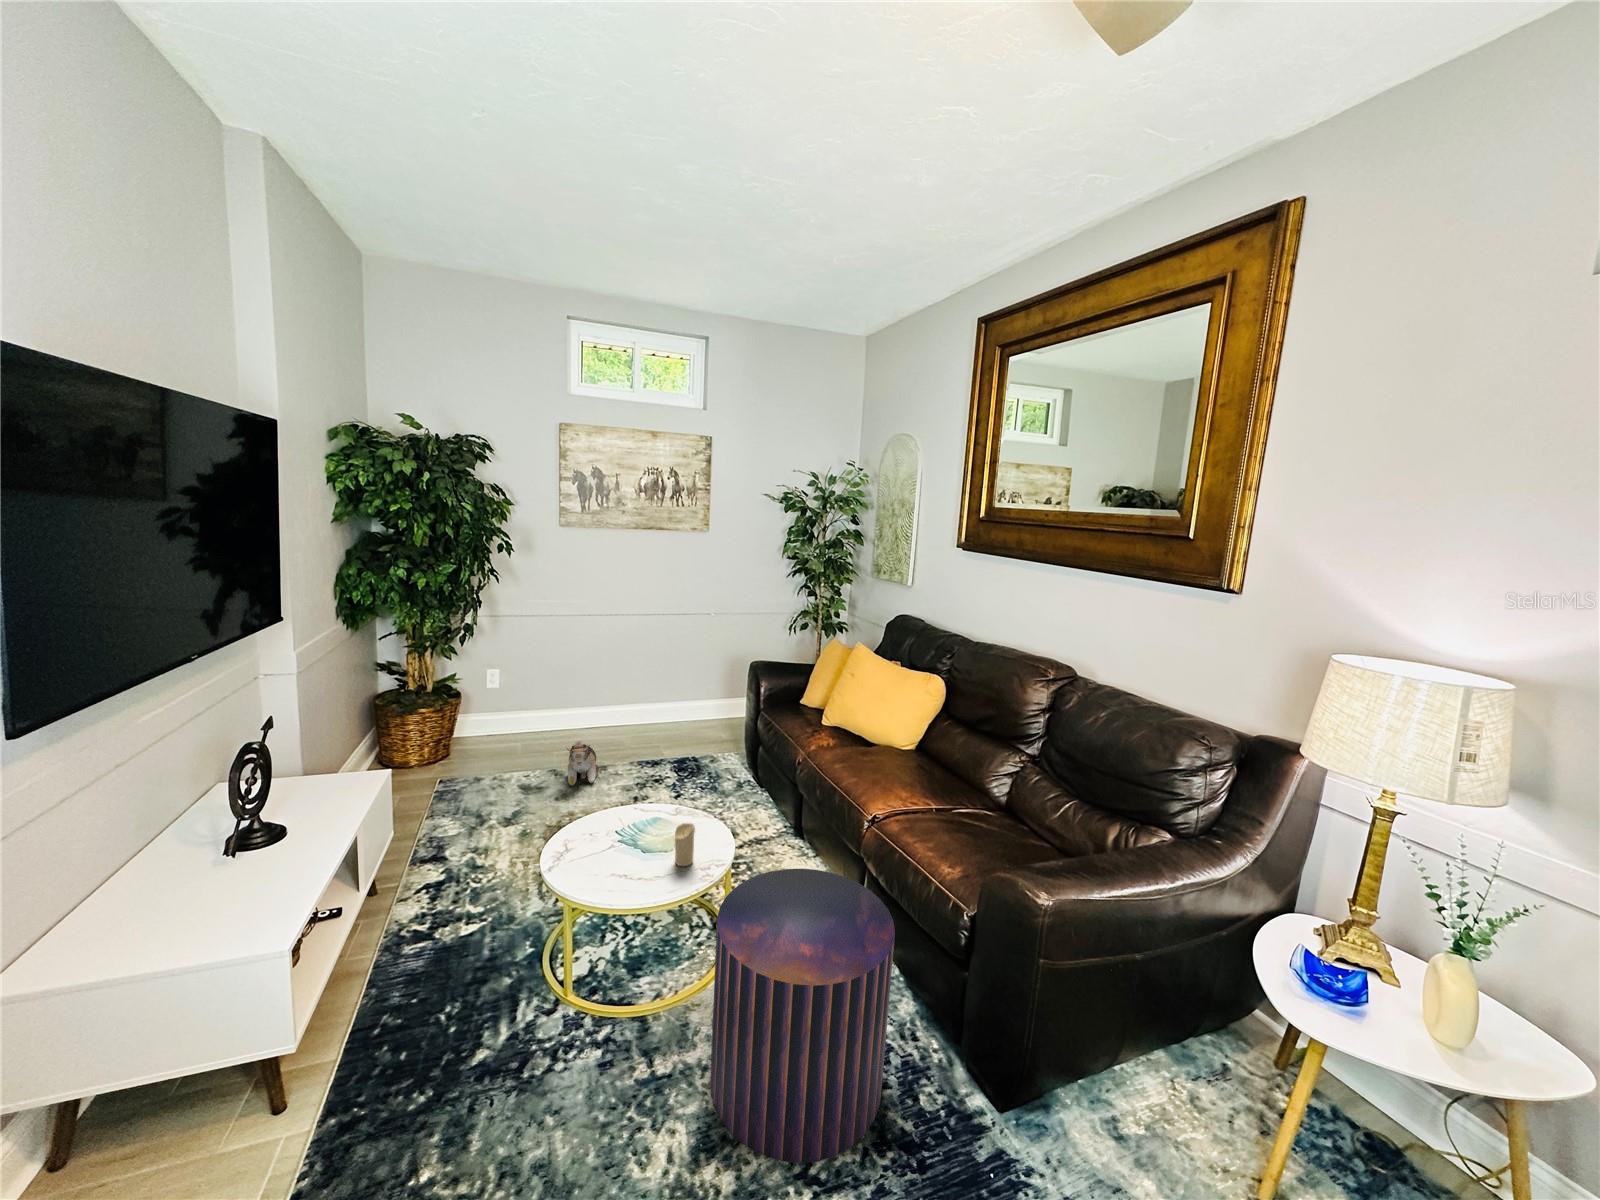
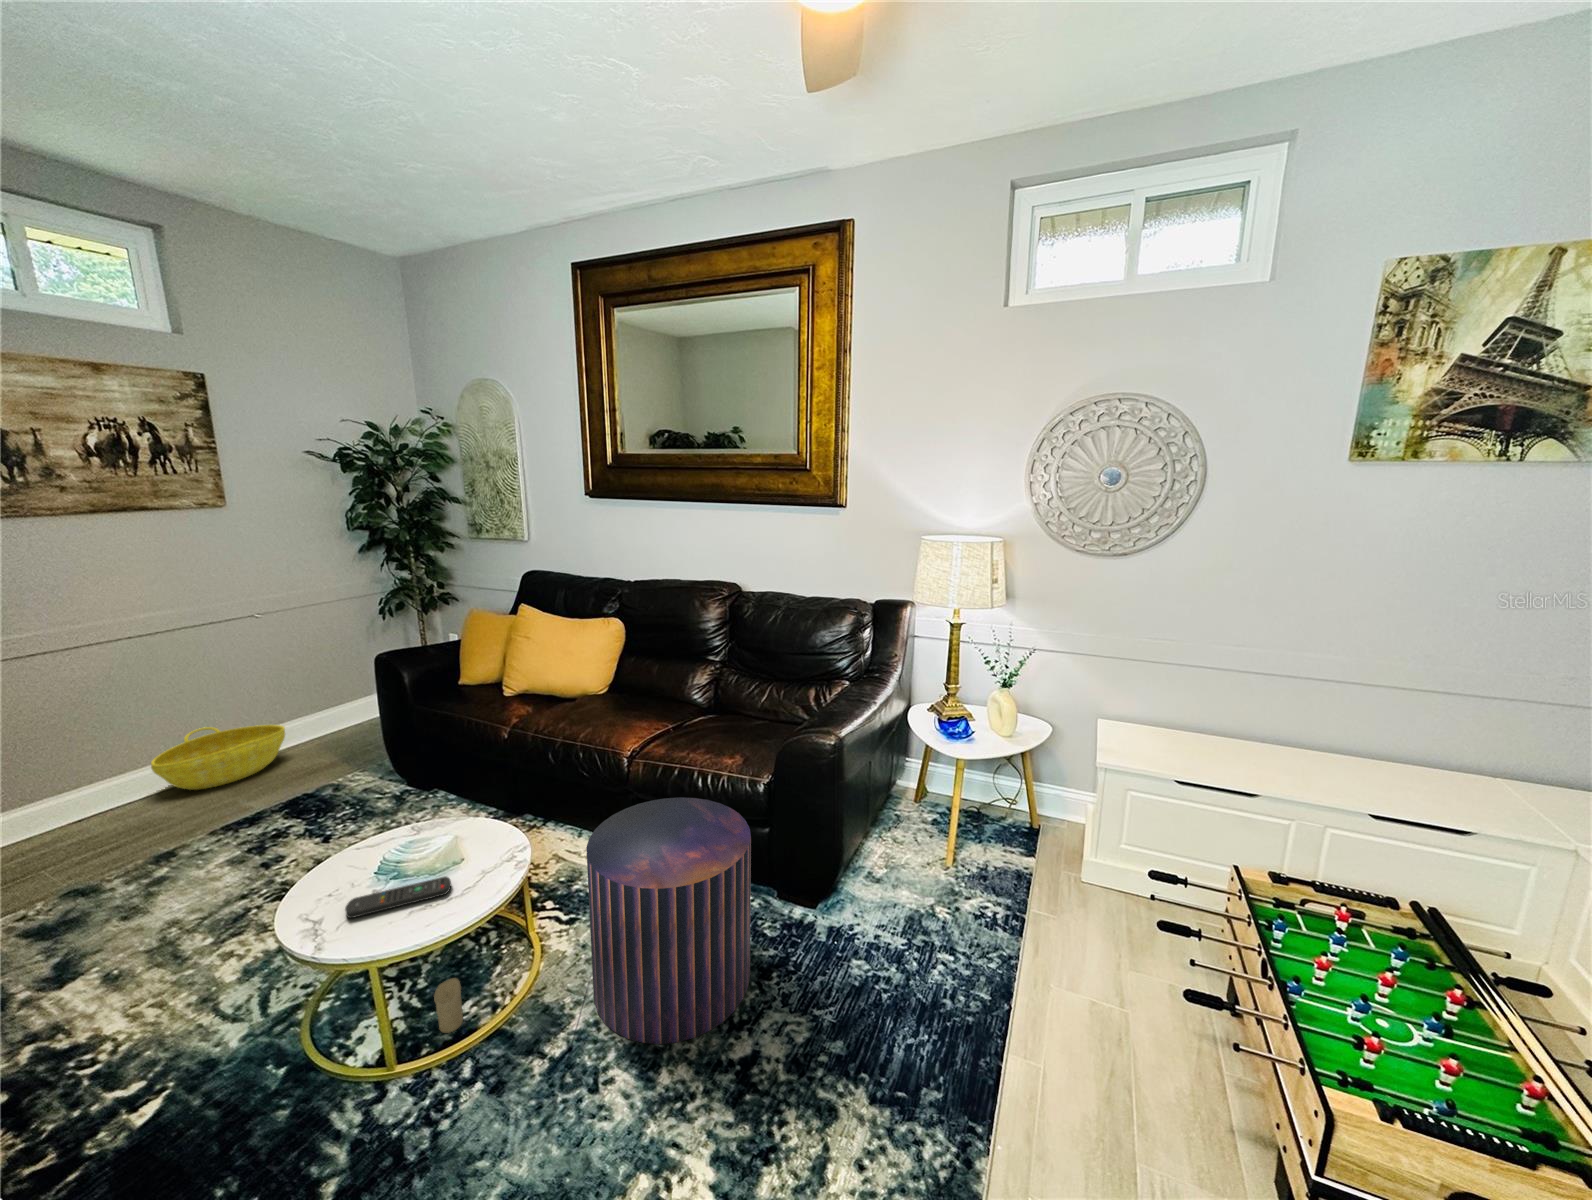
basket: none [632,692,709,735] -> present [151,725,285,790]
plush toy: present [566,741,599,785] -> none [92,822,160,894]
candle: present [675,823,695,866] -> present [434,978,463,1033]
remote control: none [580,845,650,874] -> present [345,877,451,918]

